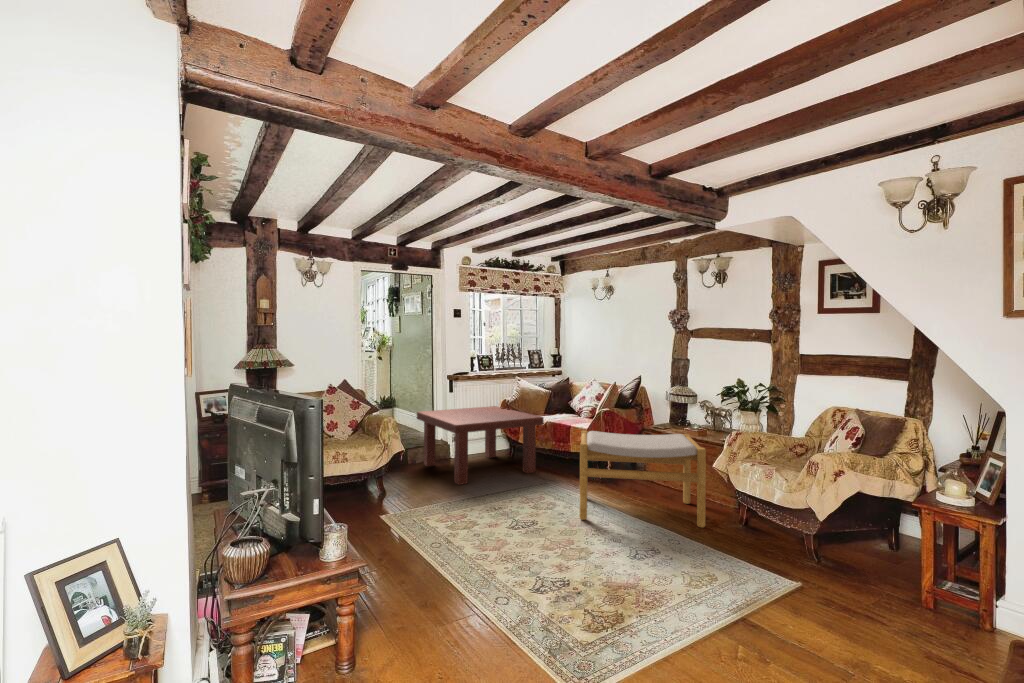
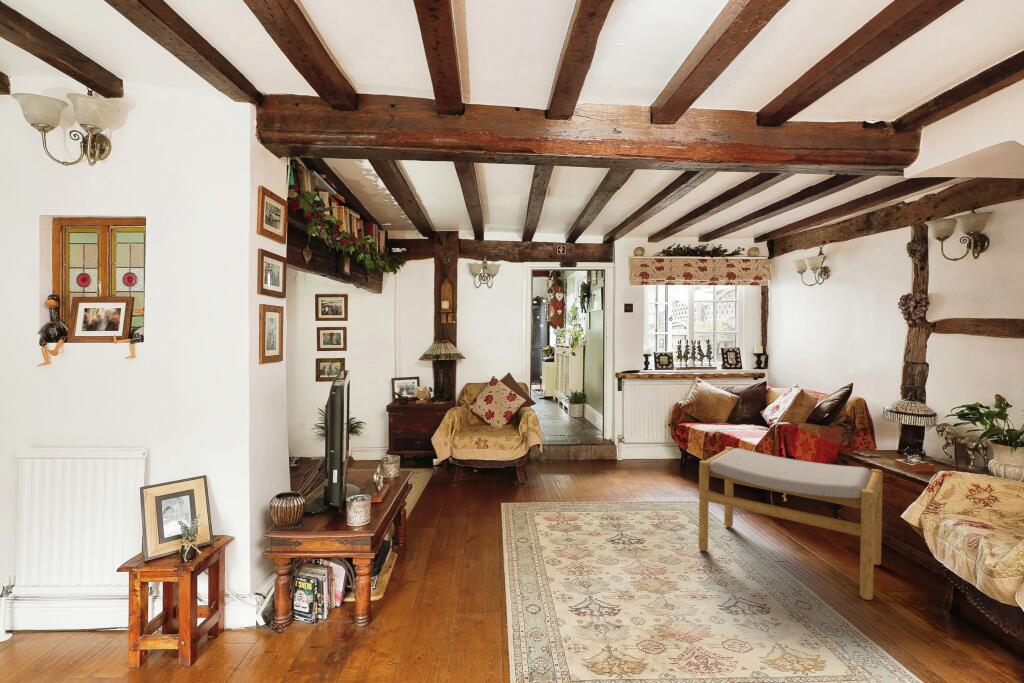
coffee table: present [417,406,544,485] -> none [580,408,707,488]

